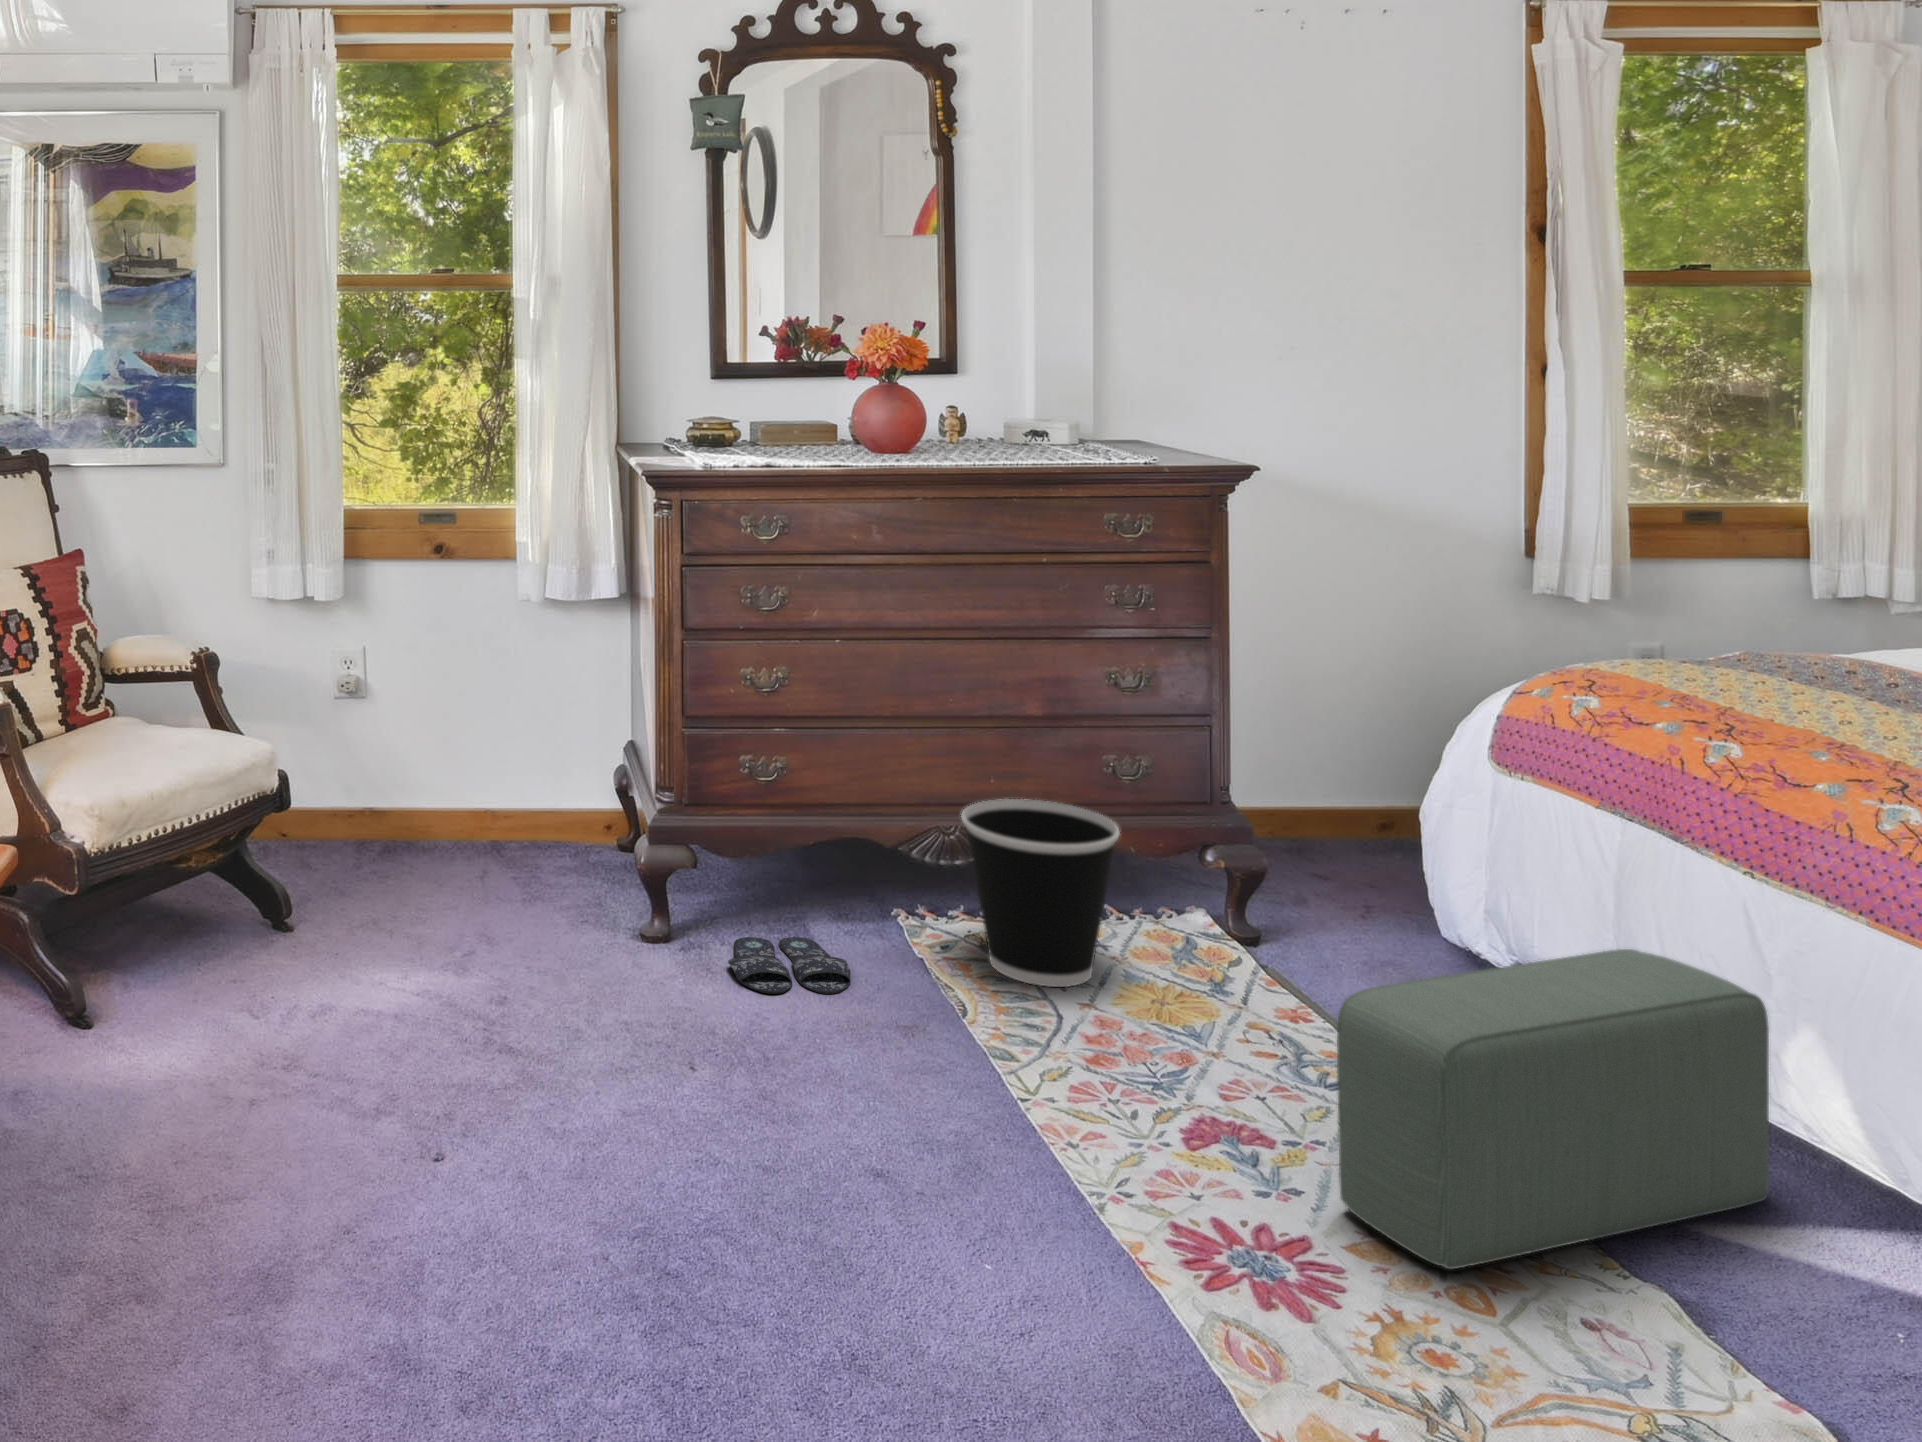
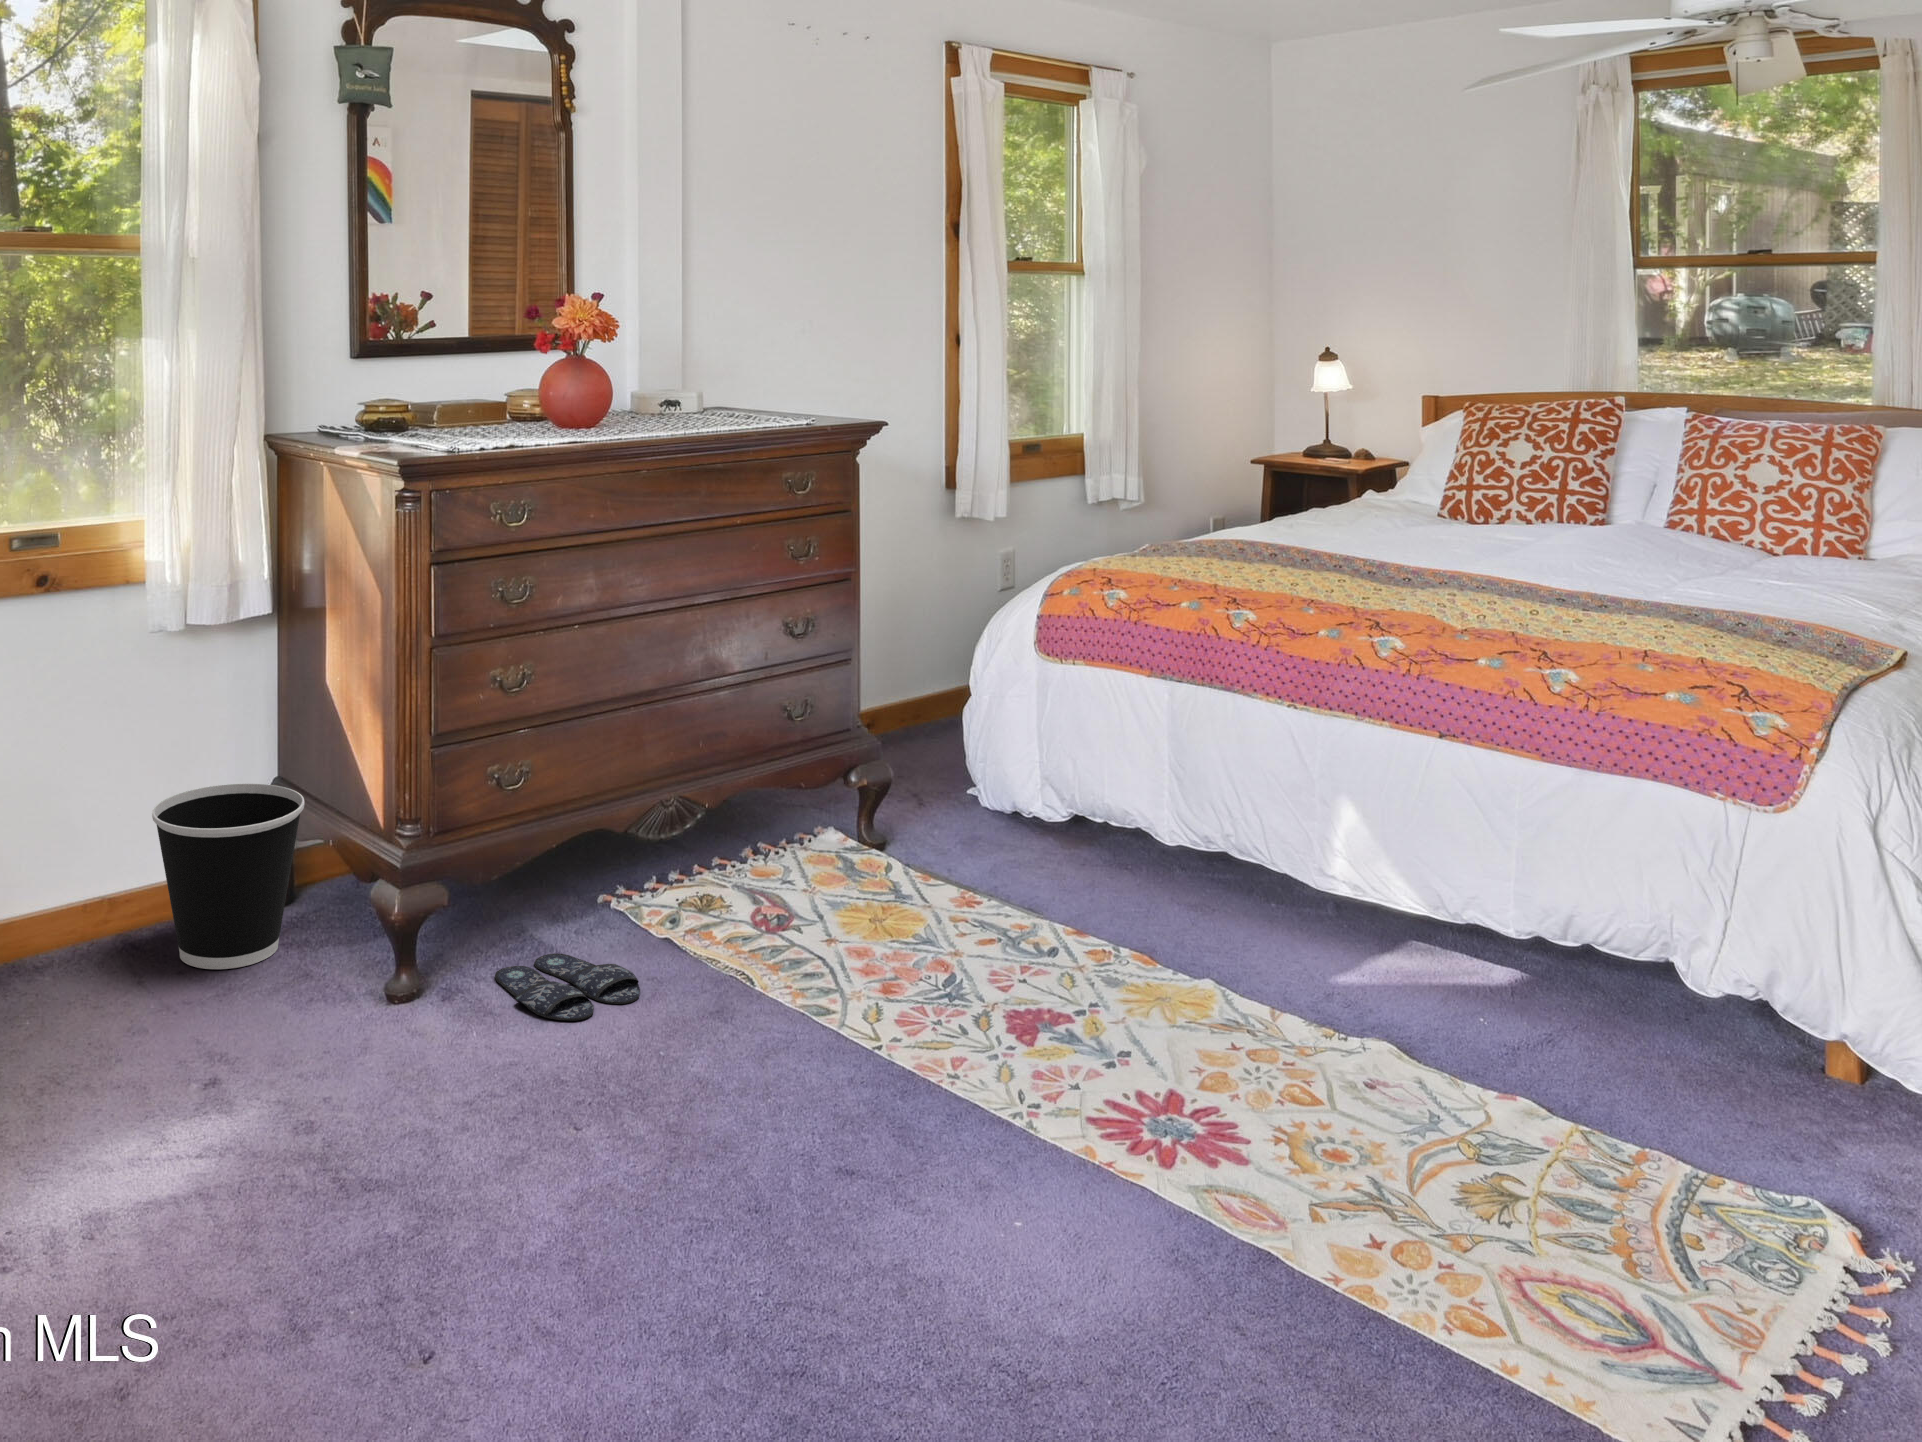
wastebasket: present [961,799,1119,987] -> present [152,784,305,969]
pouf: present [1337,949,1769,1269] -> none [1156,790,1334,1072]

